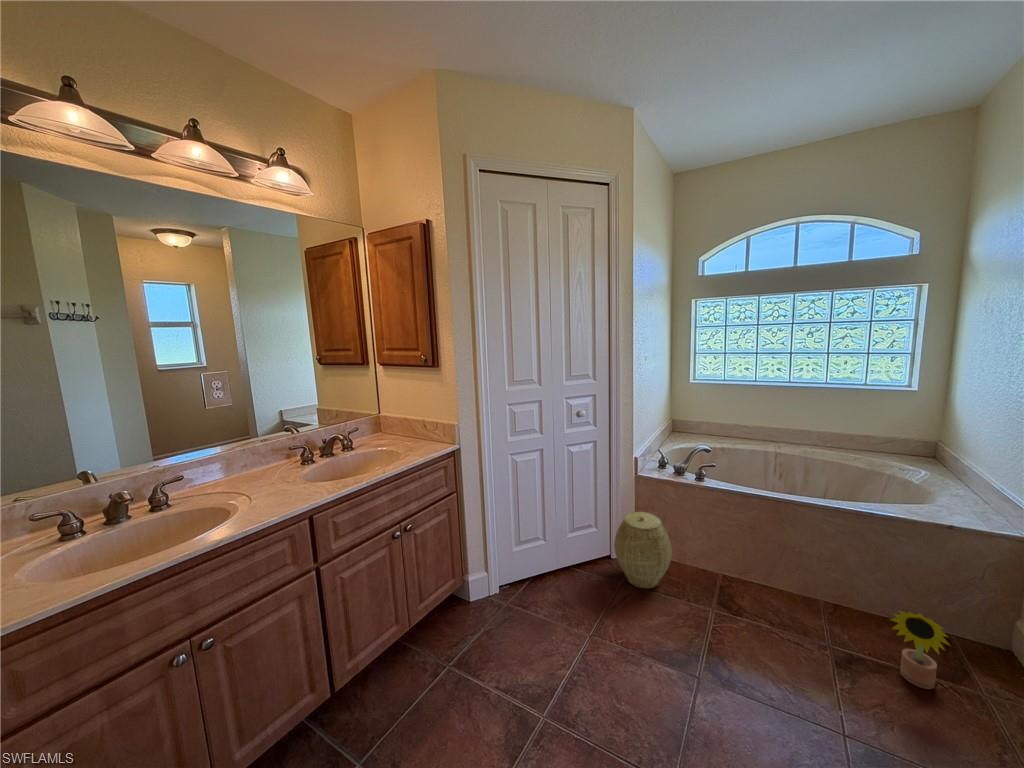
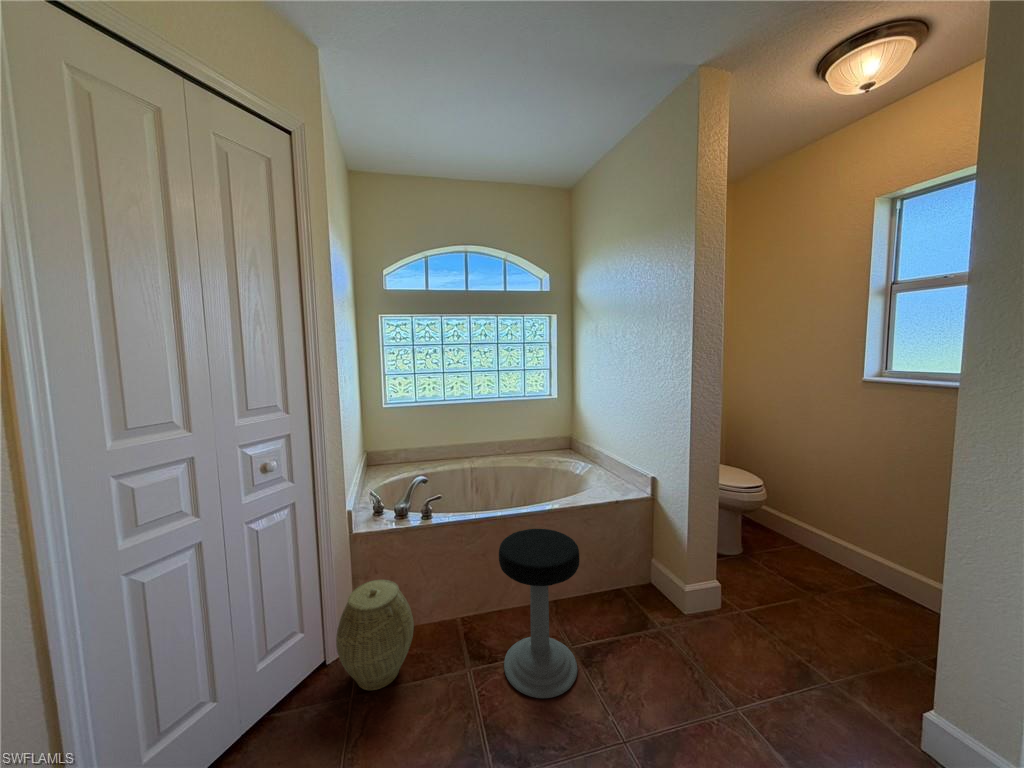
stool: none [745,516,845,679] -> present [499,529,580,698]
decorative plant: present [890,610,949,689] -> none [603,577,640,638]

